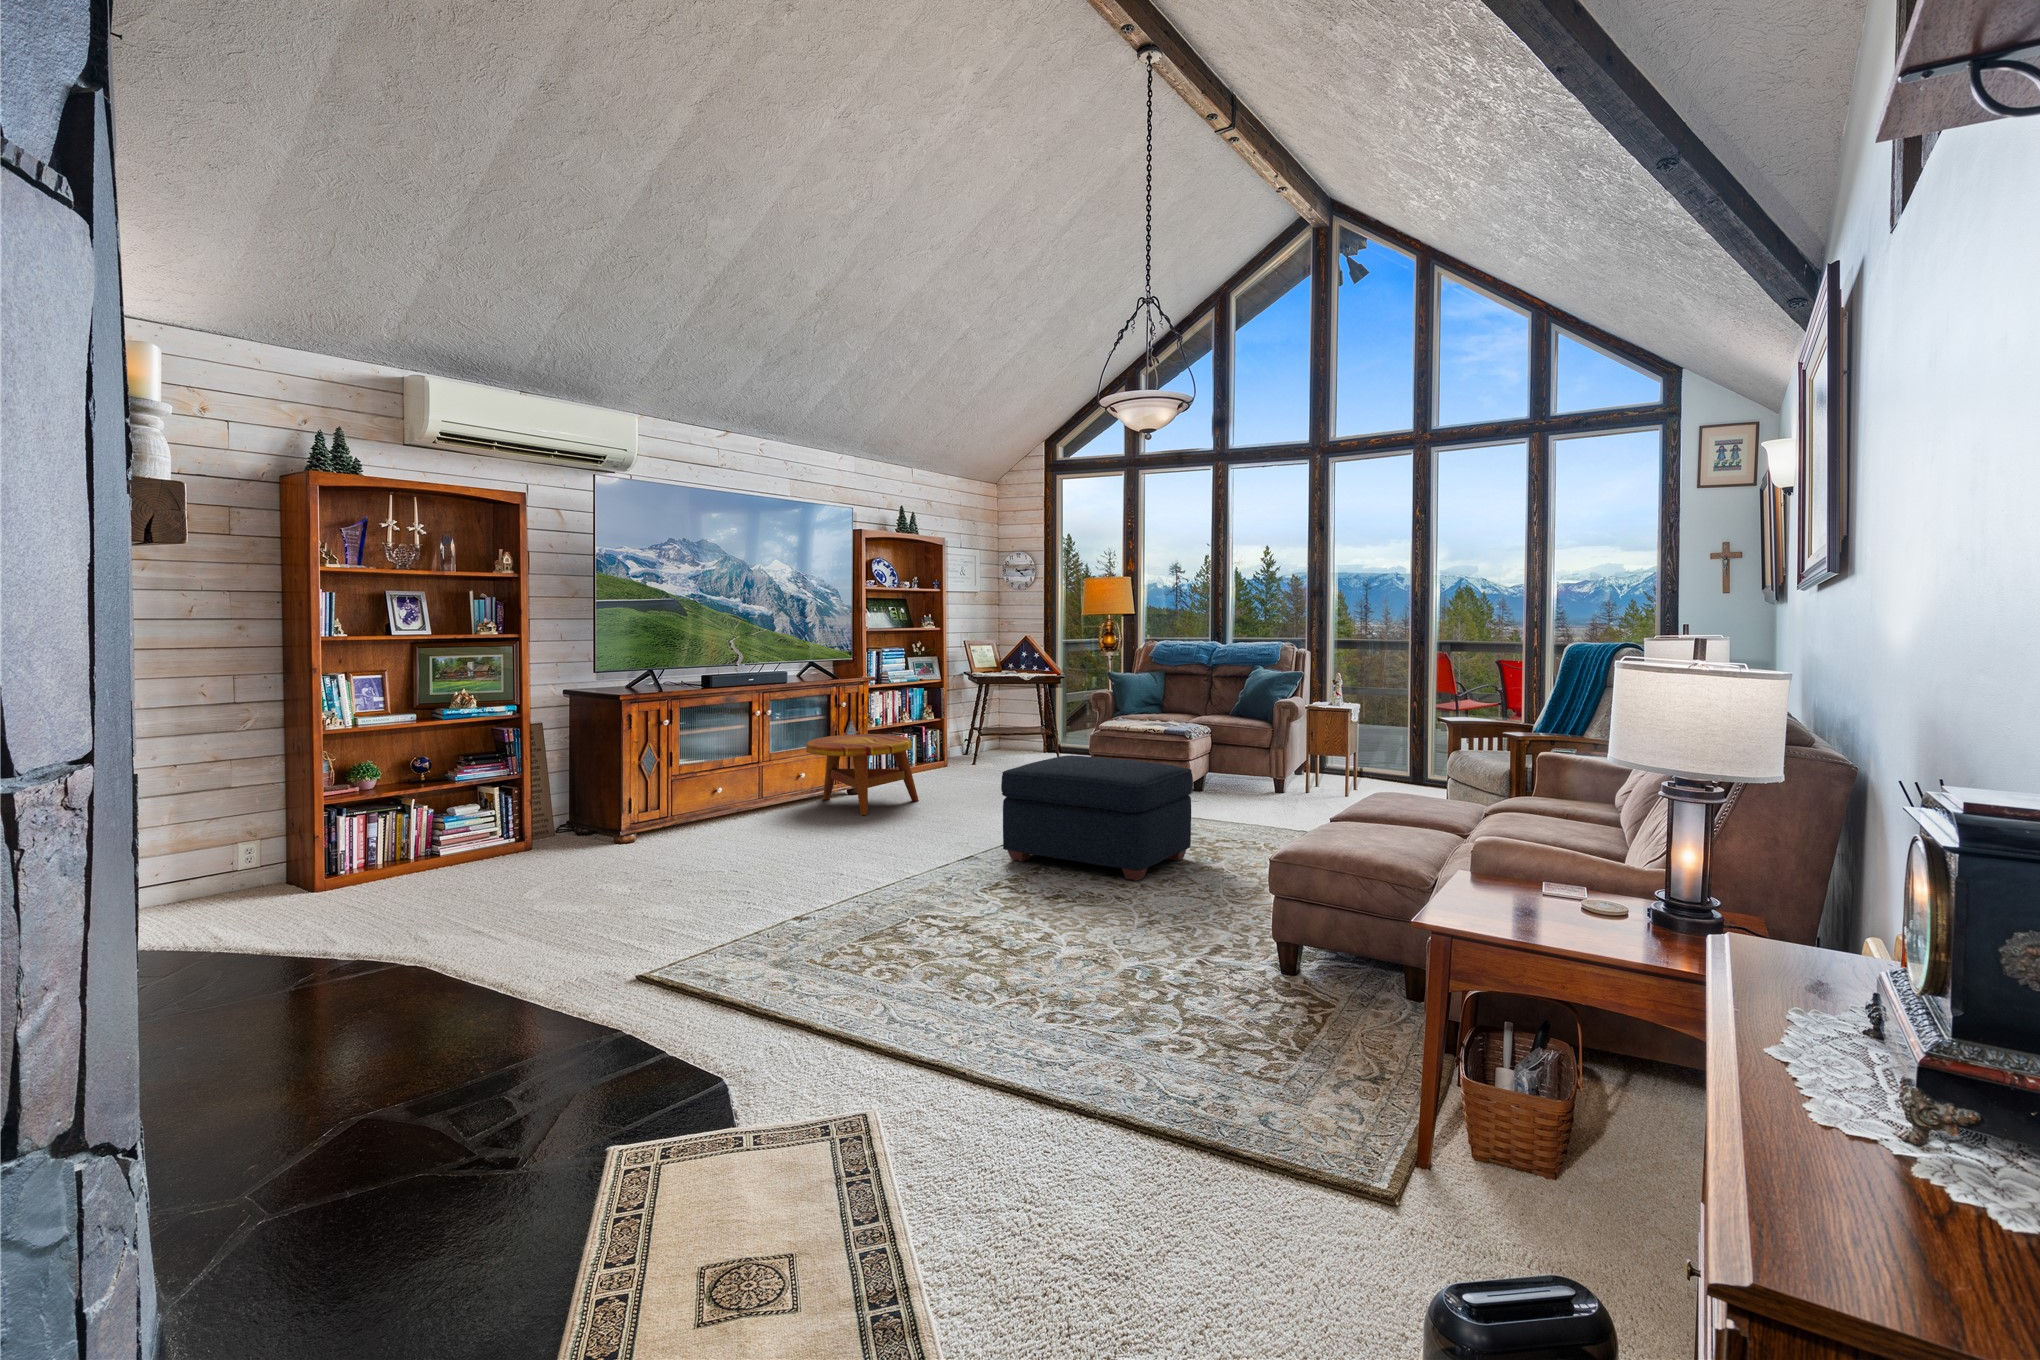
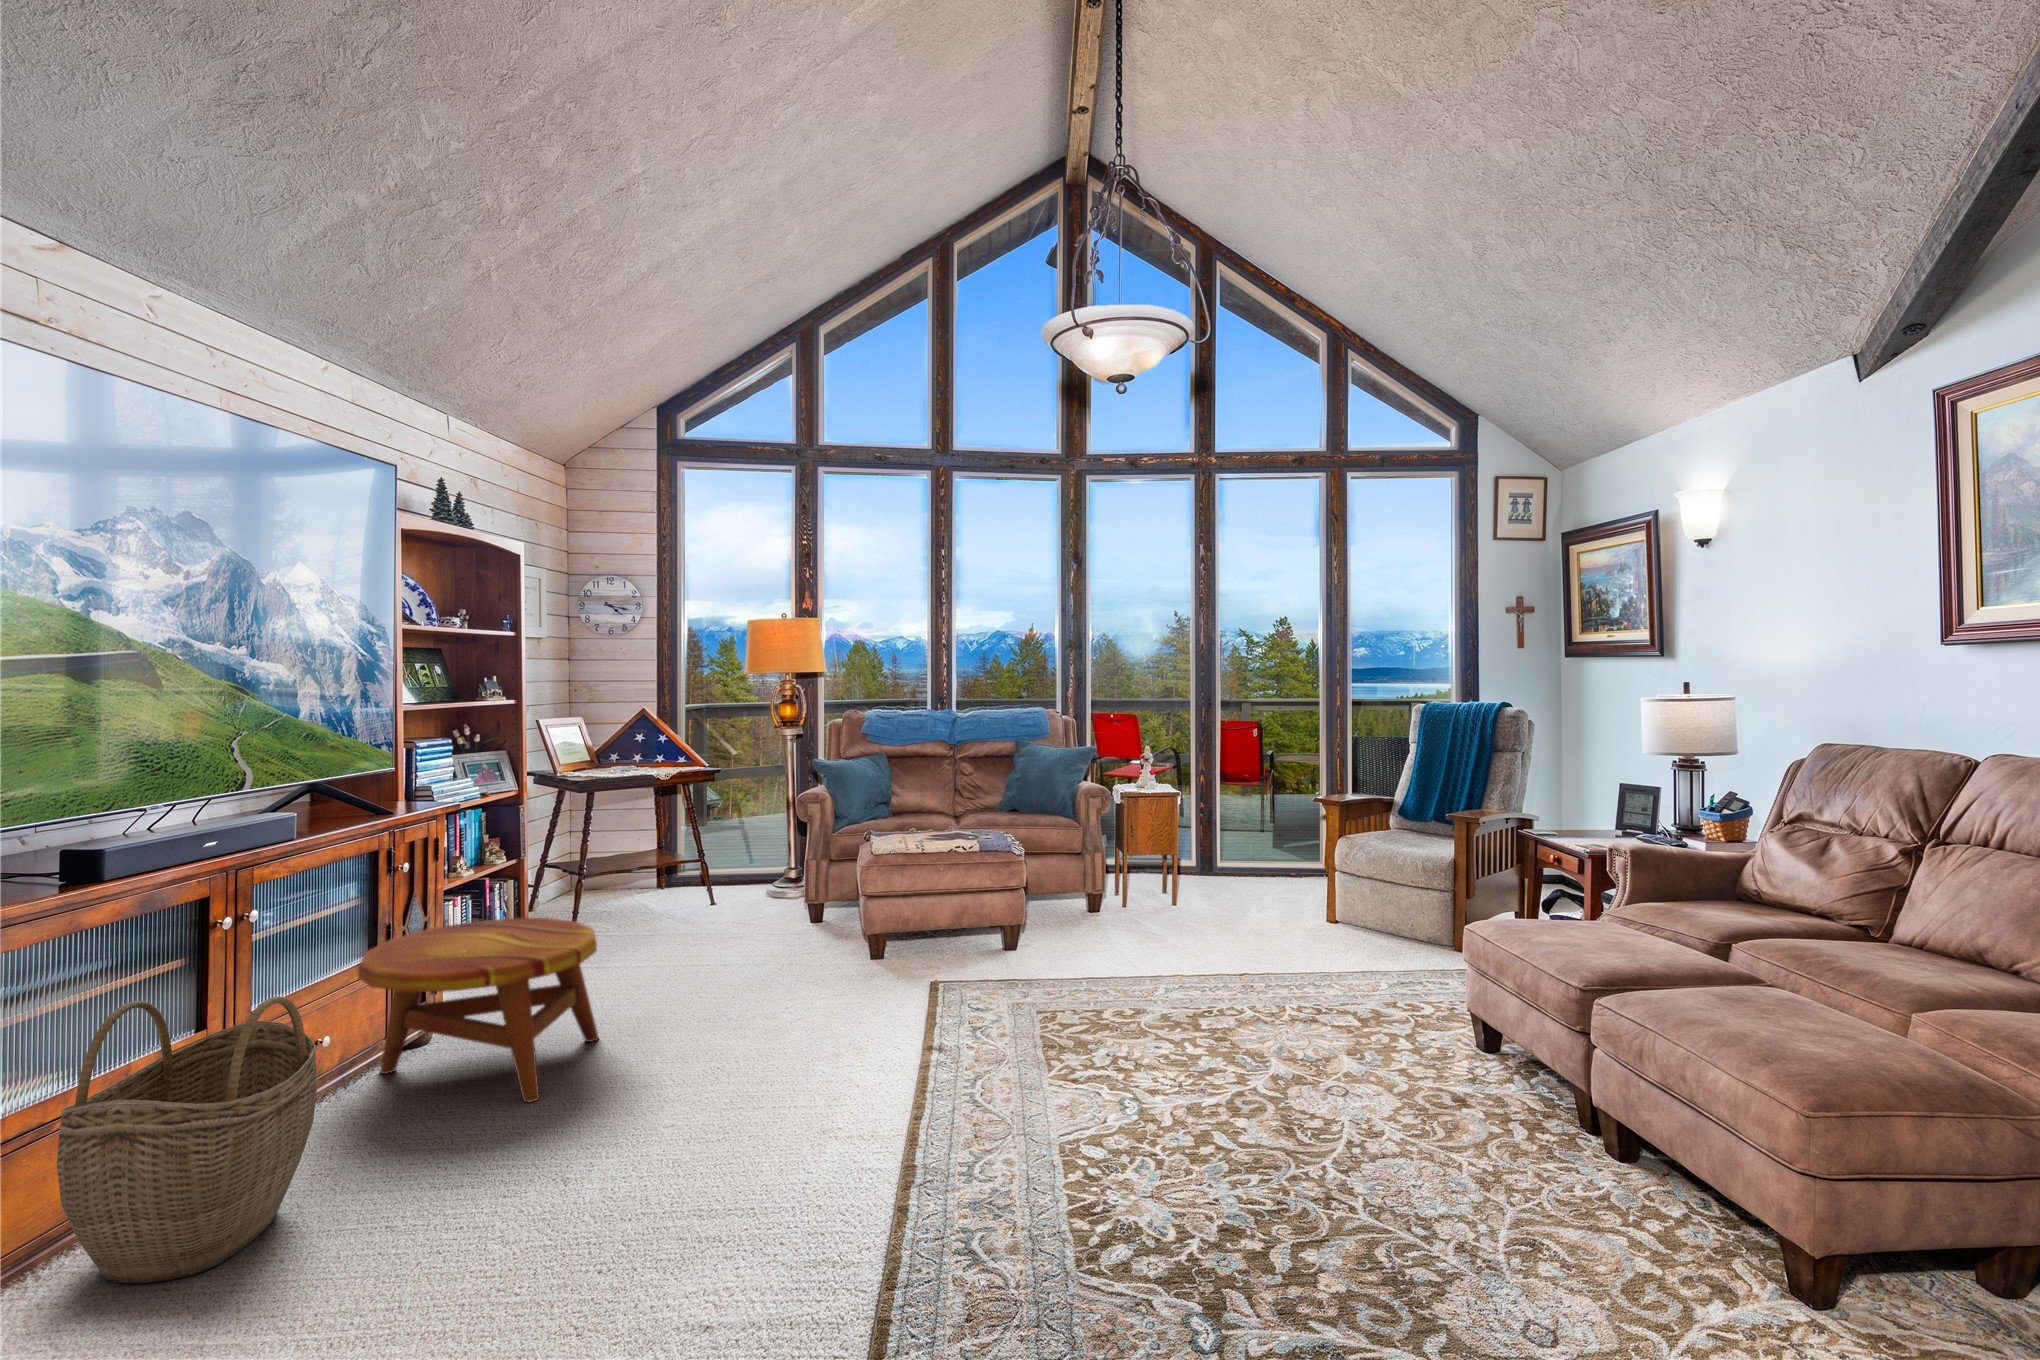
woven basket: none [669,733,760,837] -> present [57,996,317,1283]
ottoman: present [1001,755,1193,880] -> none [975,935,1275,1158]

